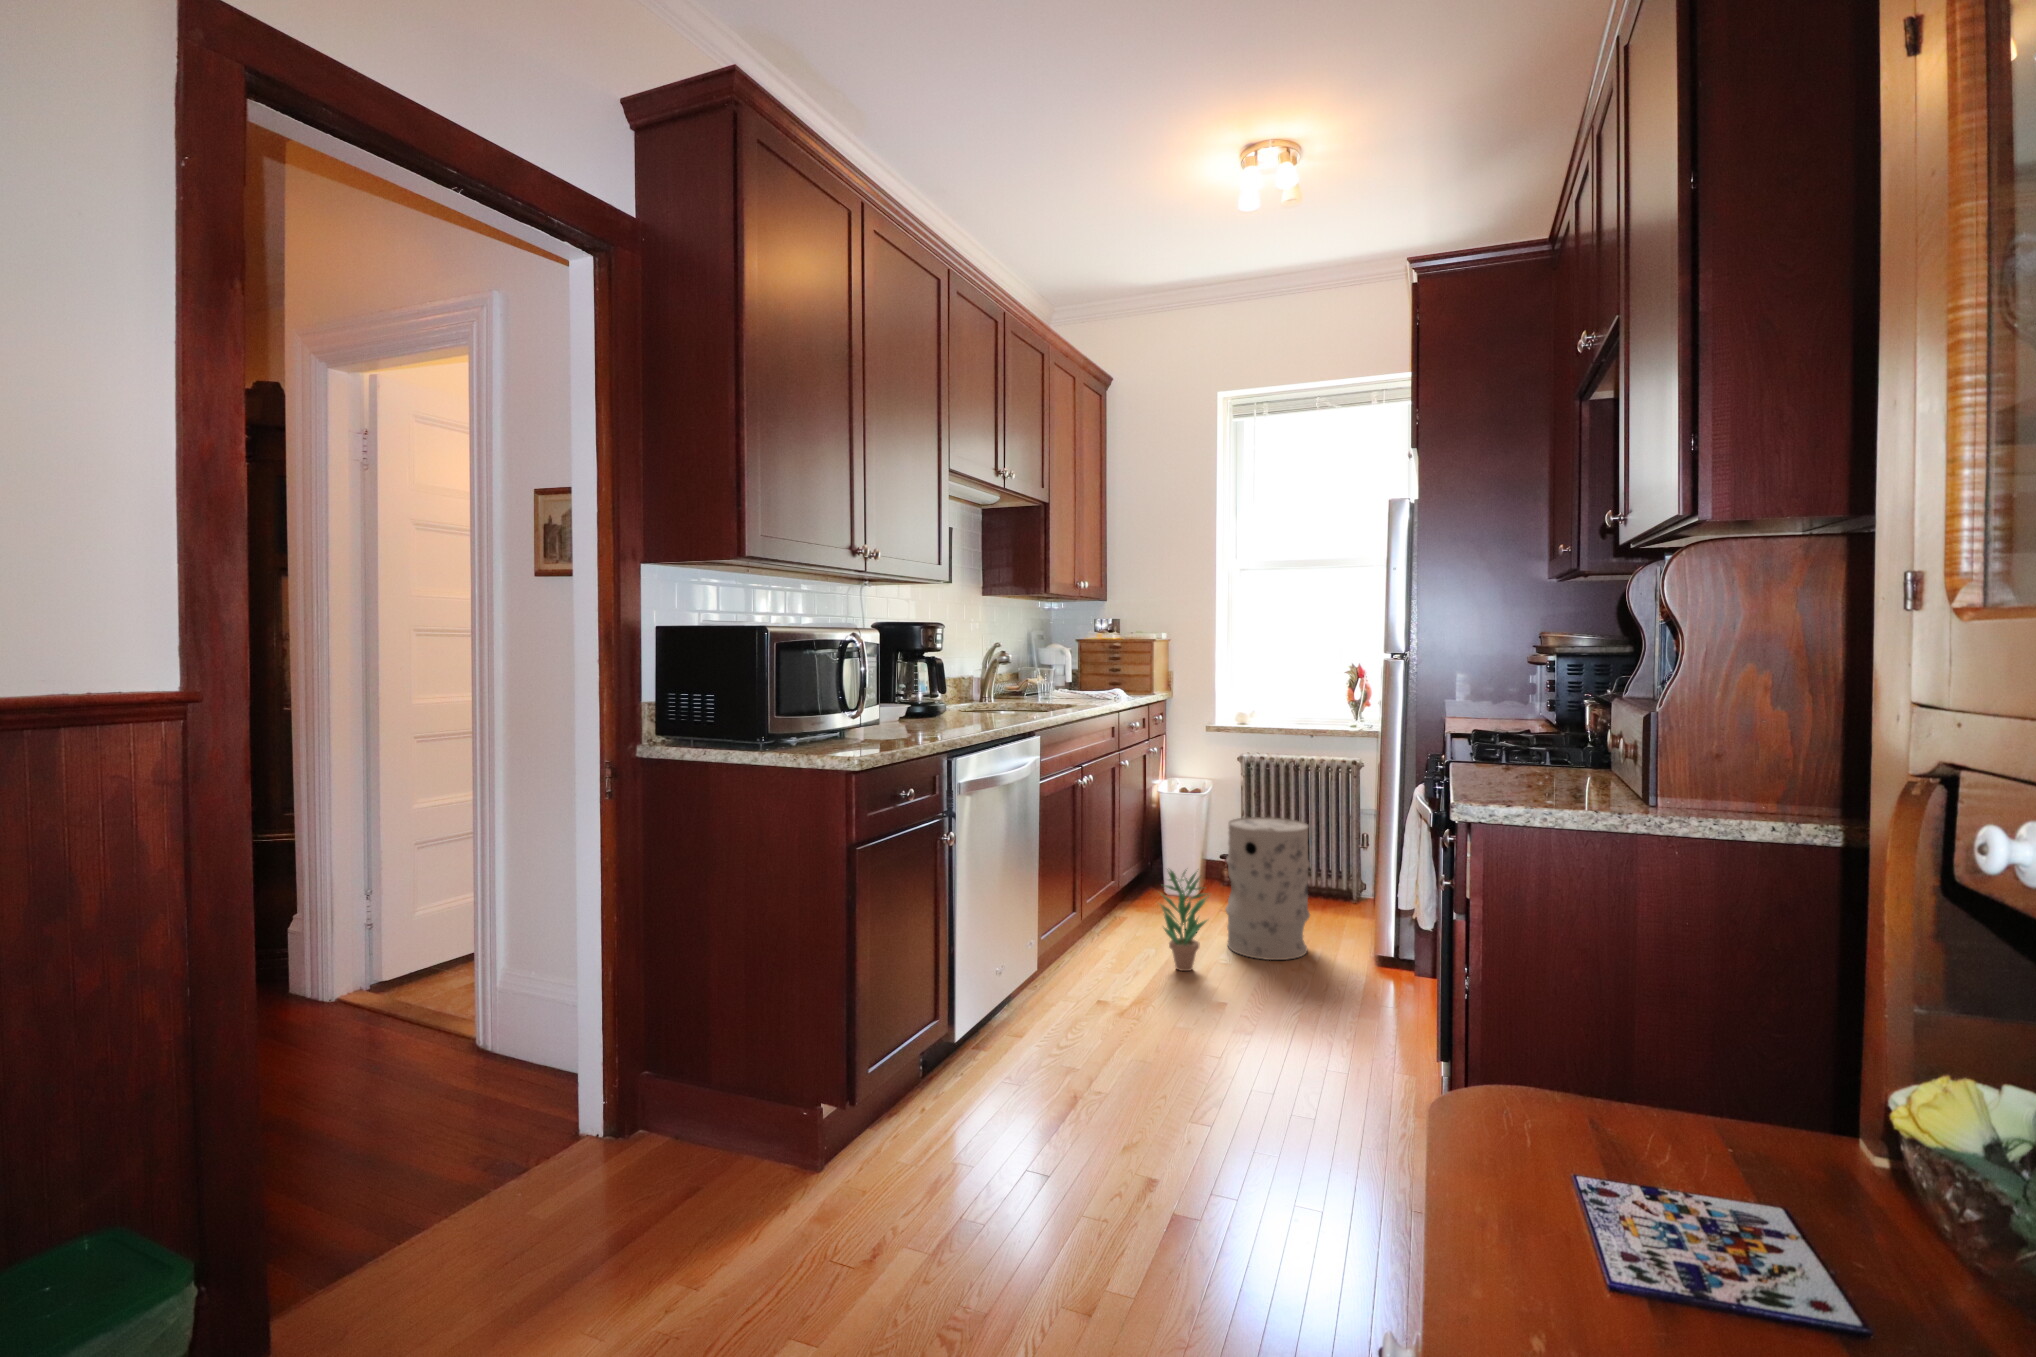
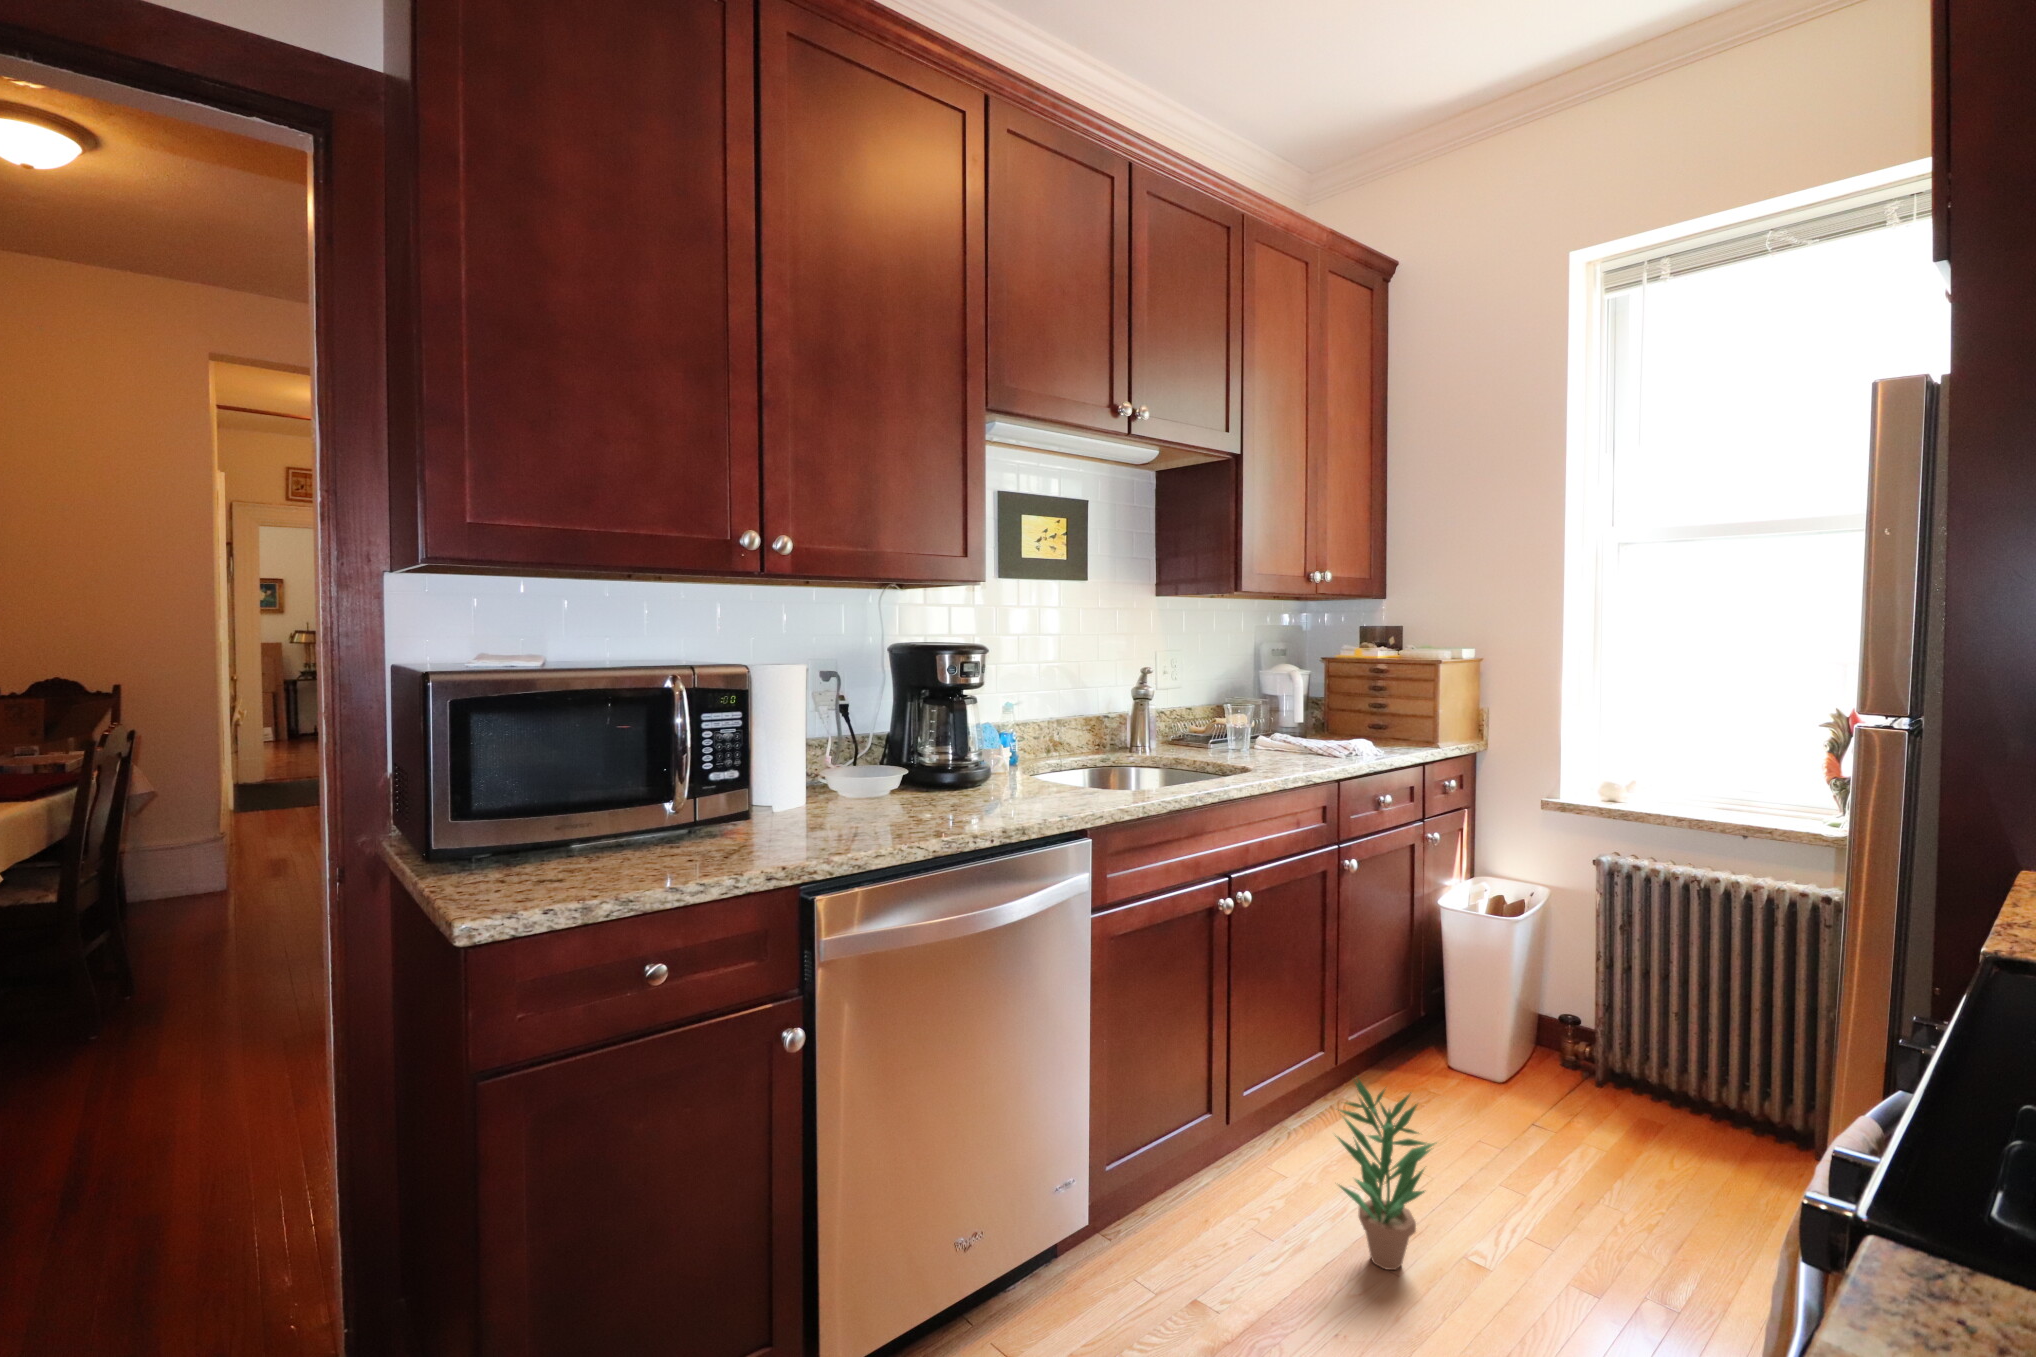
trash can: present [1225,817,1310,960] -> none [1497,990,1674,1291]

